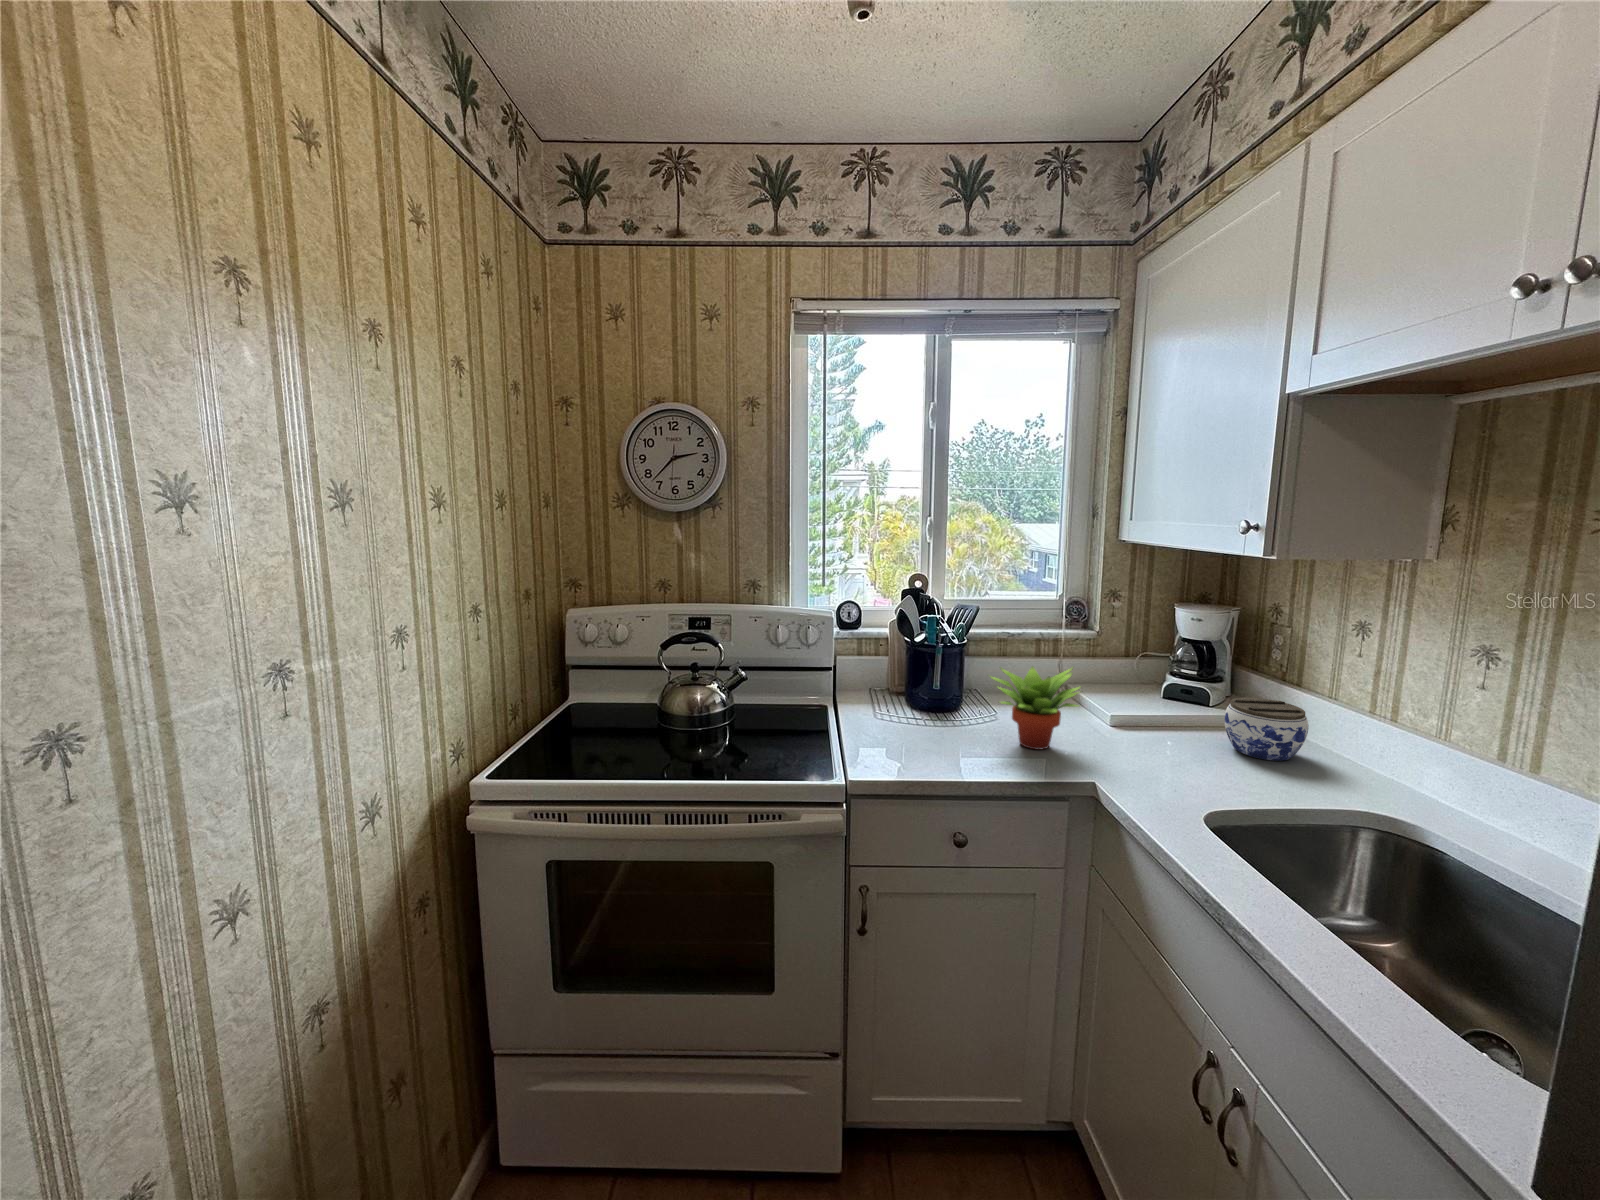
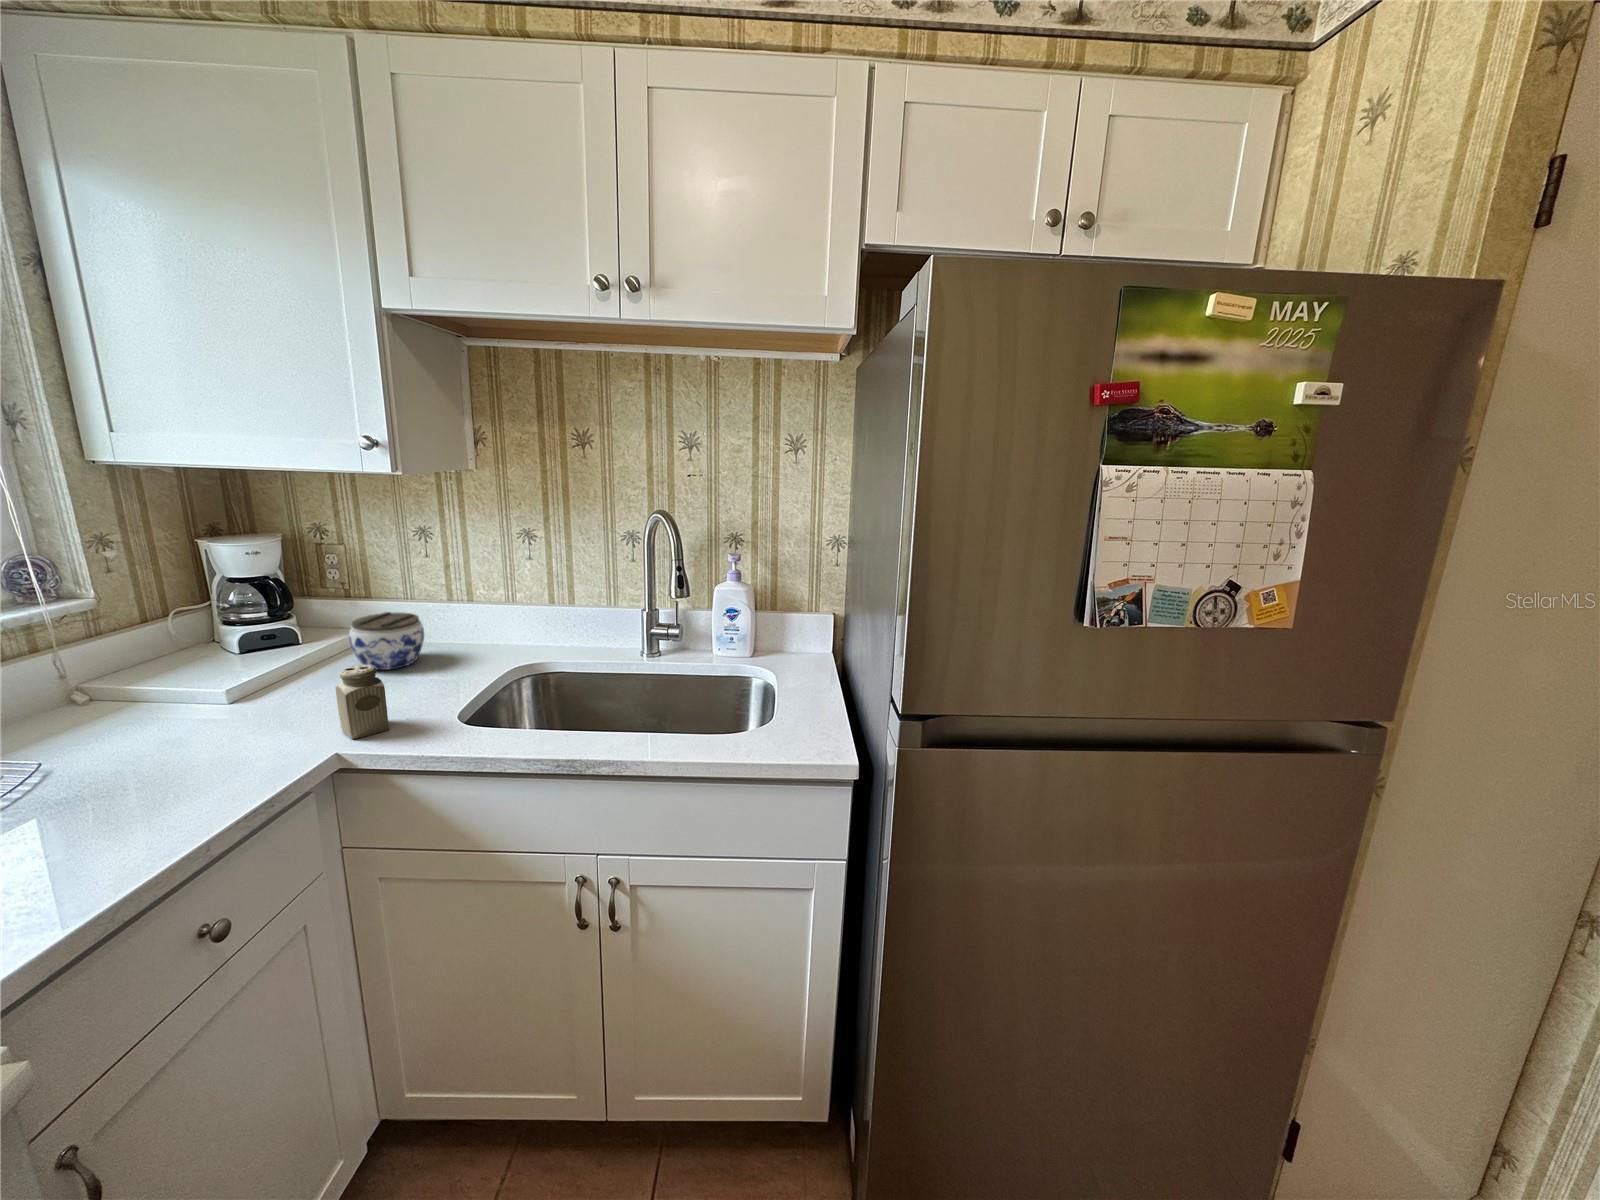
succulent plant: present [990,666,1080,750] -> none [101,640,254,770]
salt shaker: none [1116,720,1162,790] -> present [336,665,389,739]

